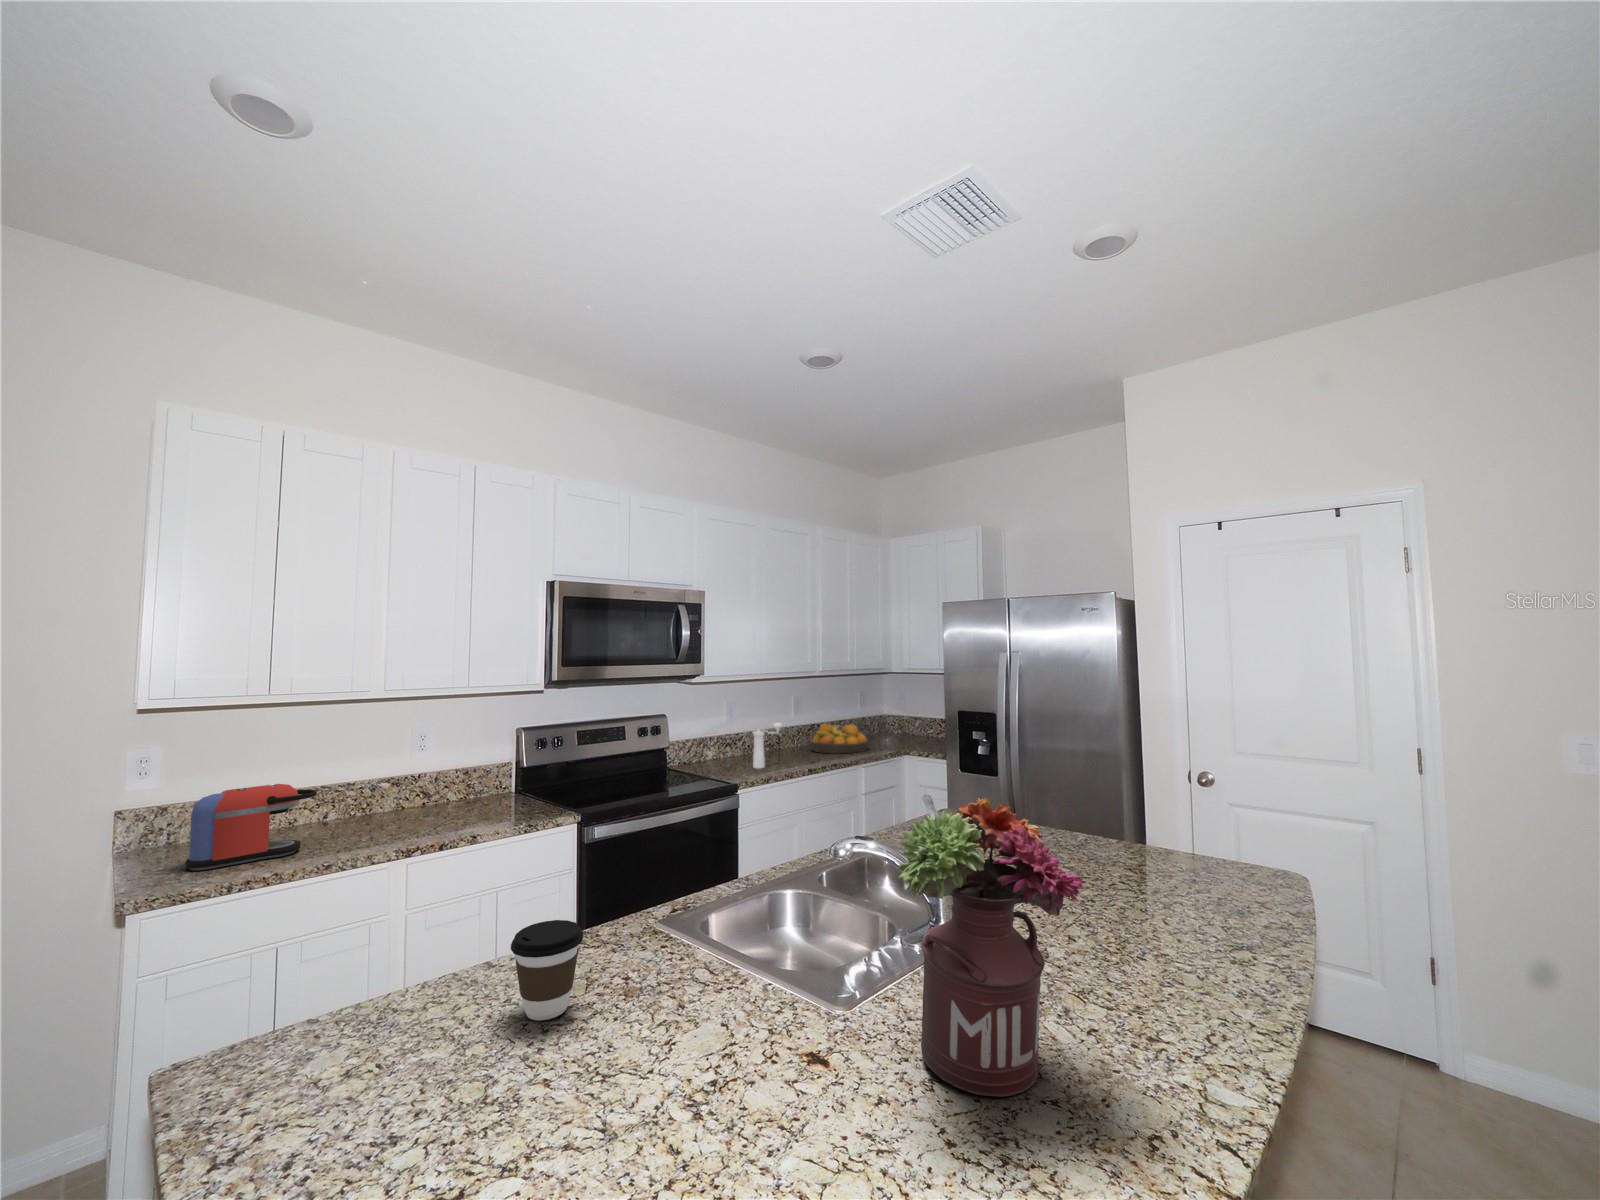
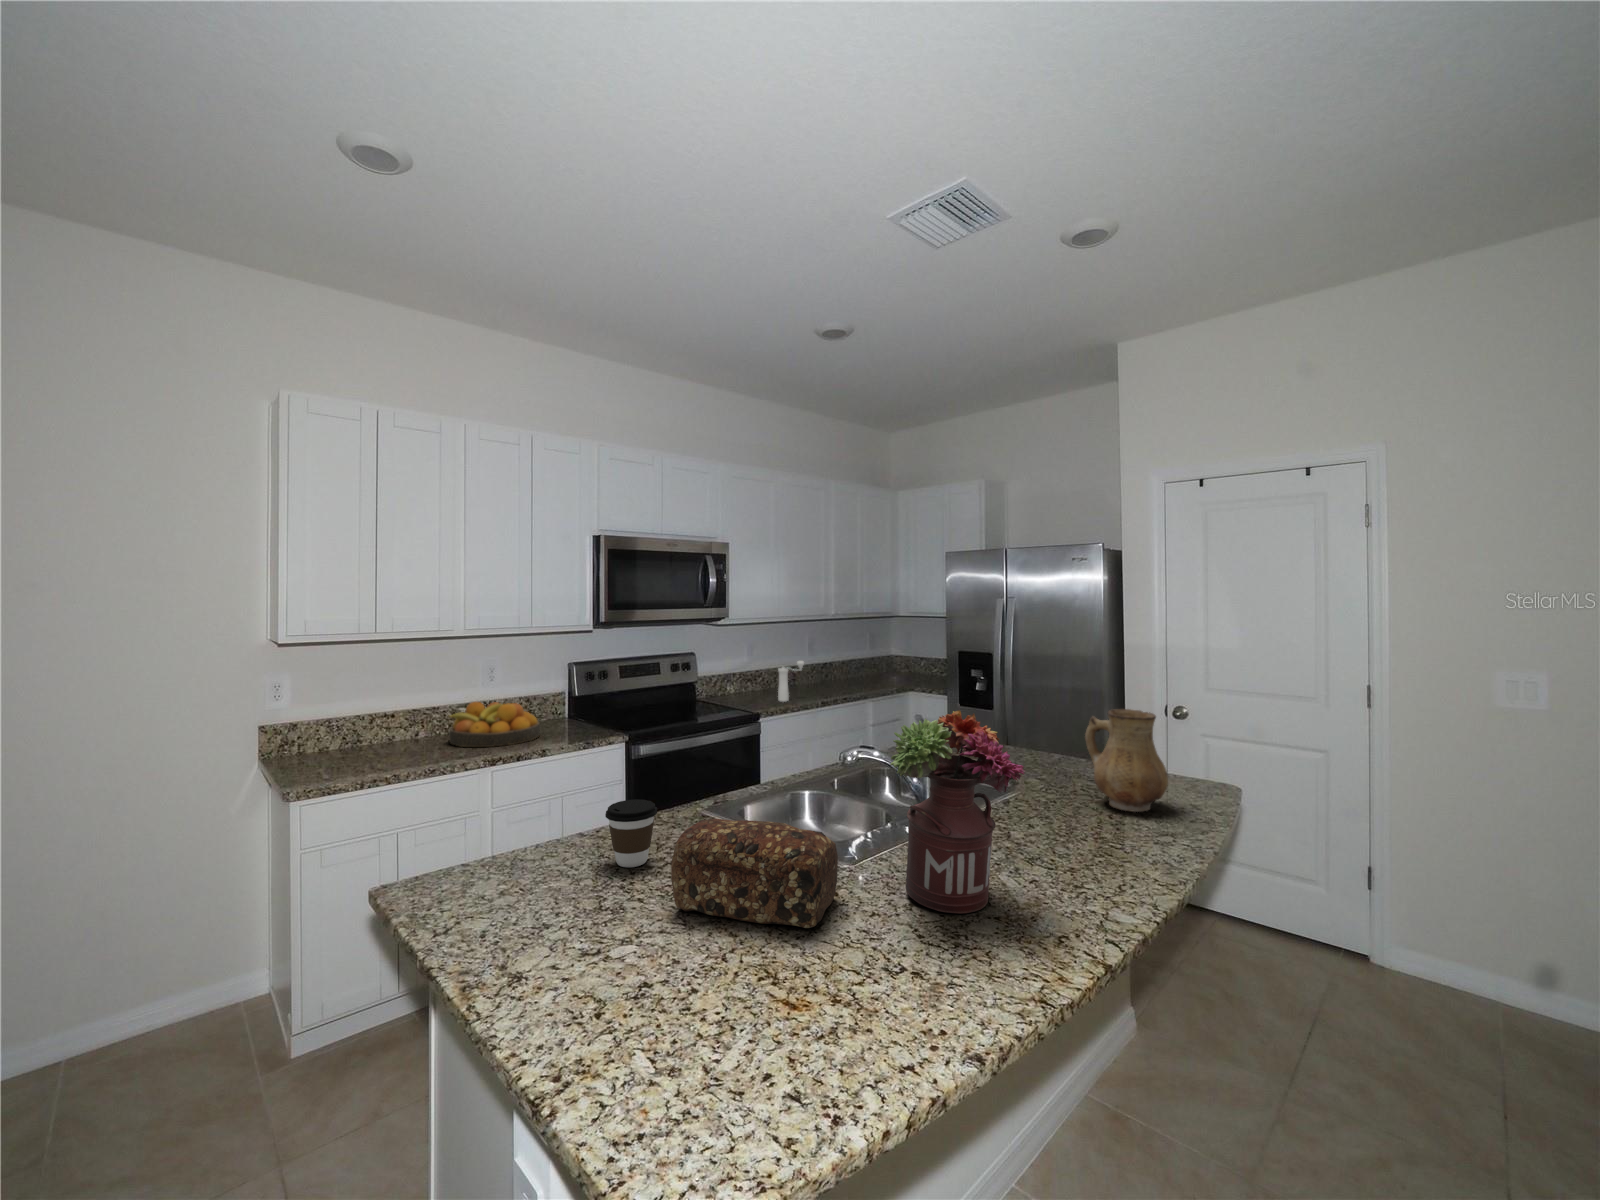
fruit bowl: present [811,724,868,753] -> present [448,702,540,747]
ceramic pitcher: none [1122,782,1230,913] -> present [1085,709,1168,812]
coffee maker: present [185,784,317,871] -> none [317,704,414,772]
bread loaf: none [588,956,827,1135] -> present [671,819,838,928]

